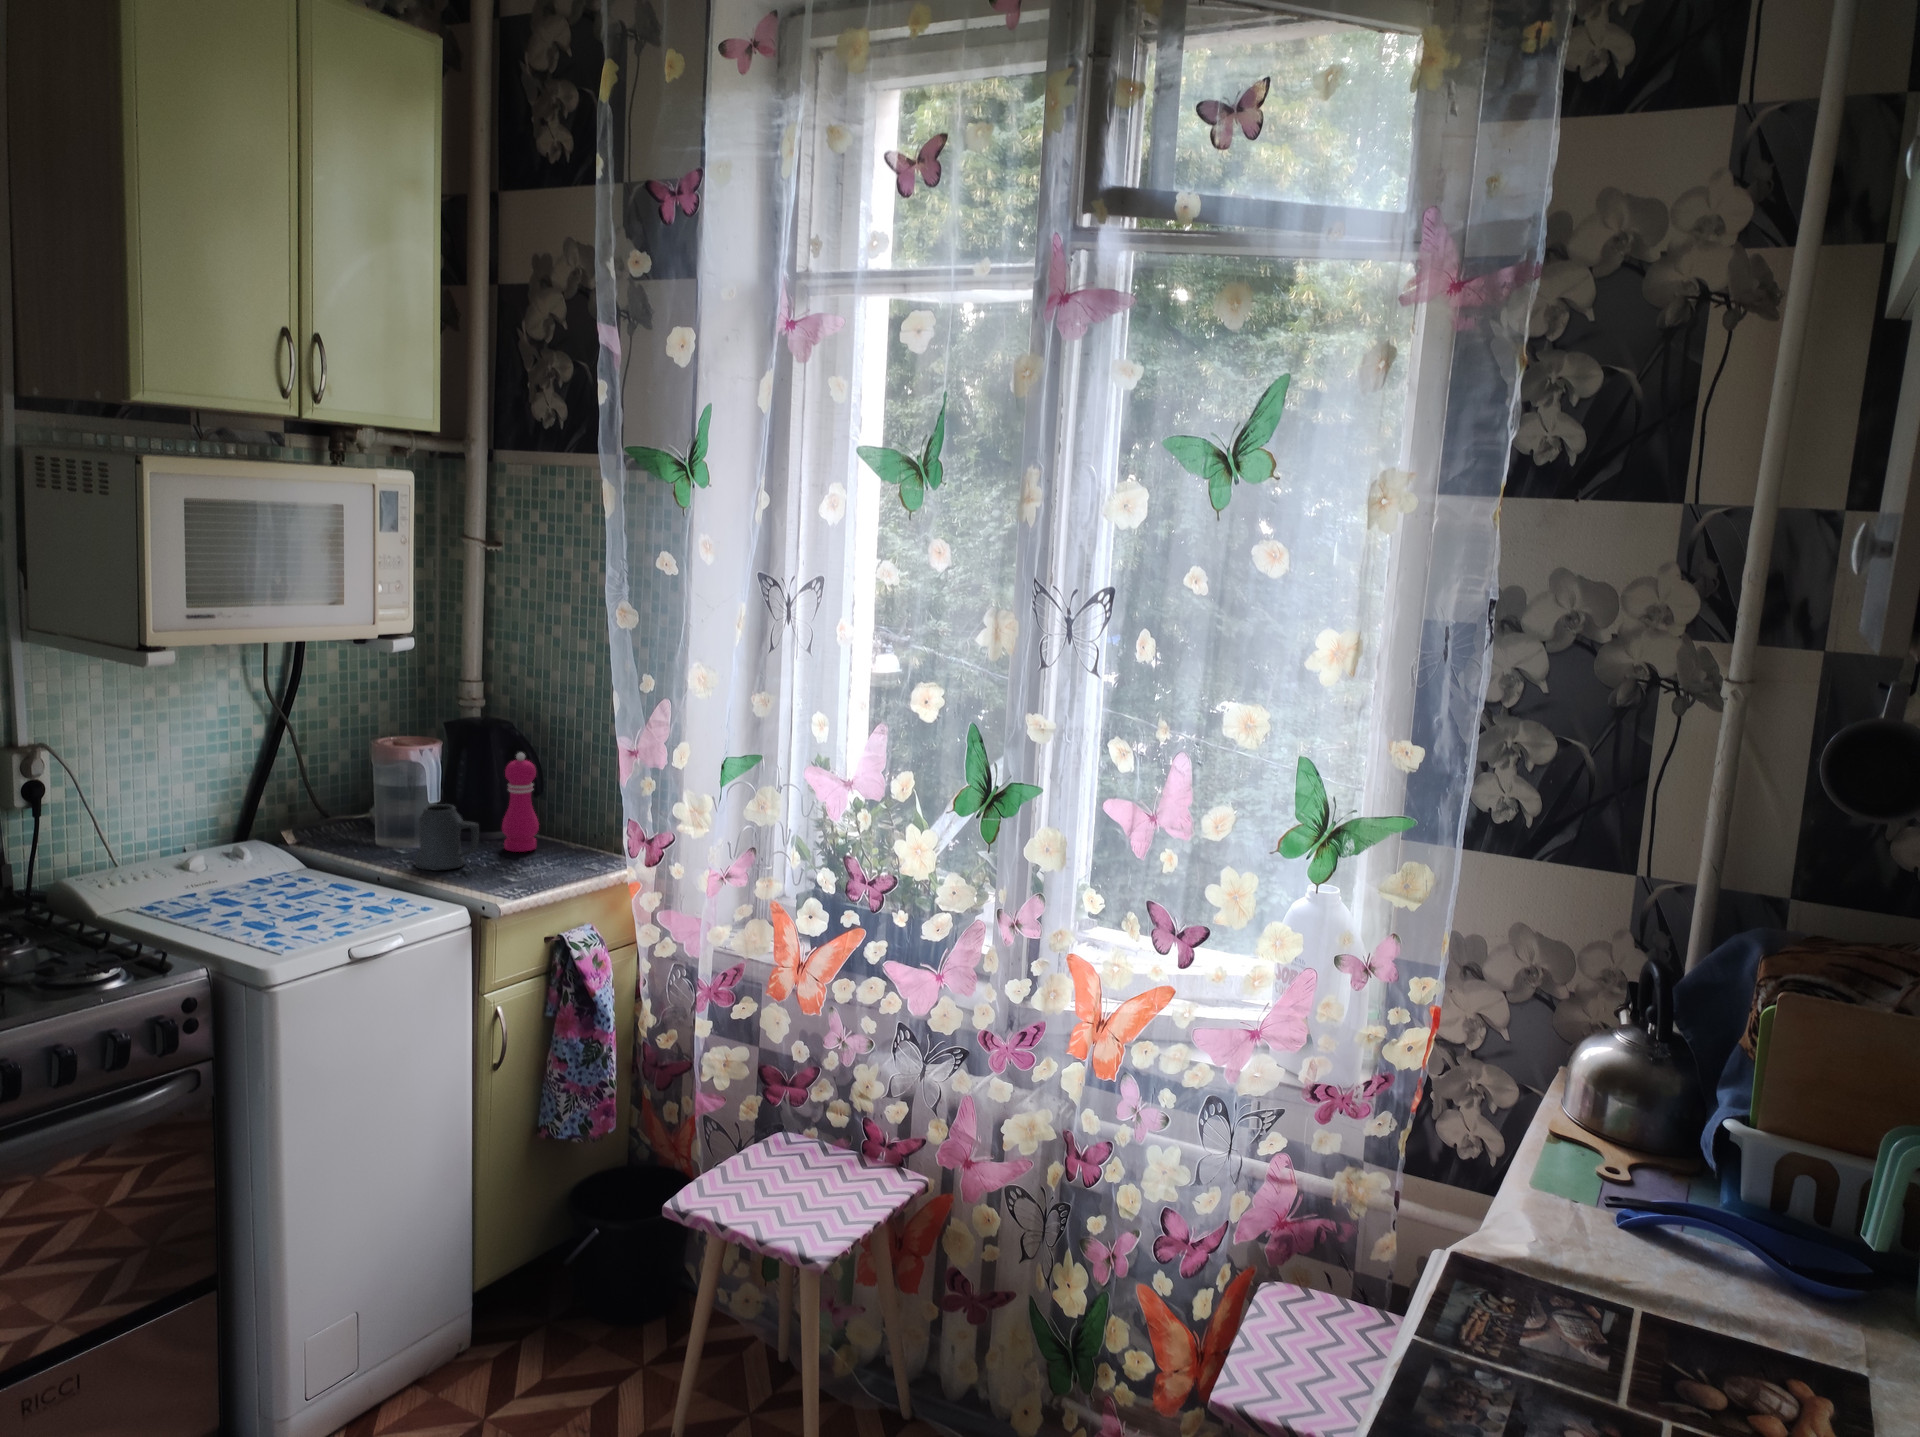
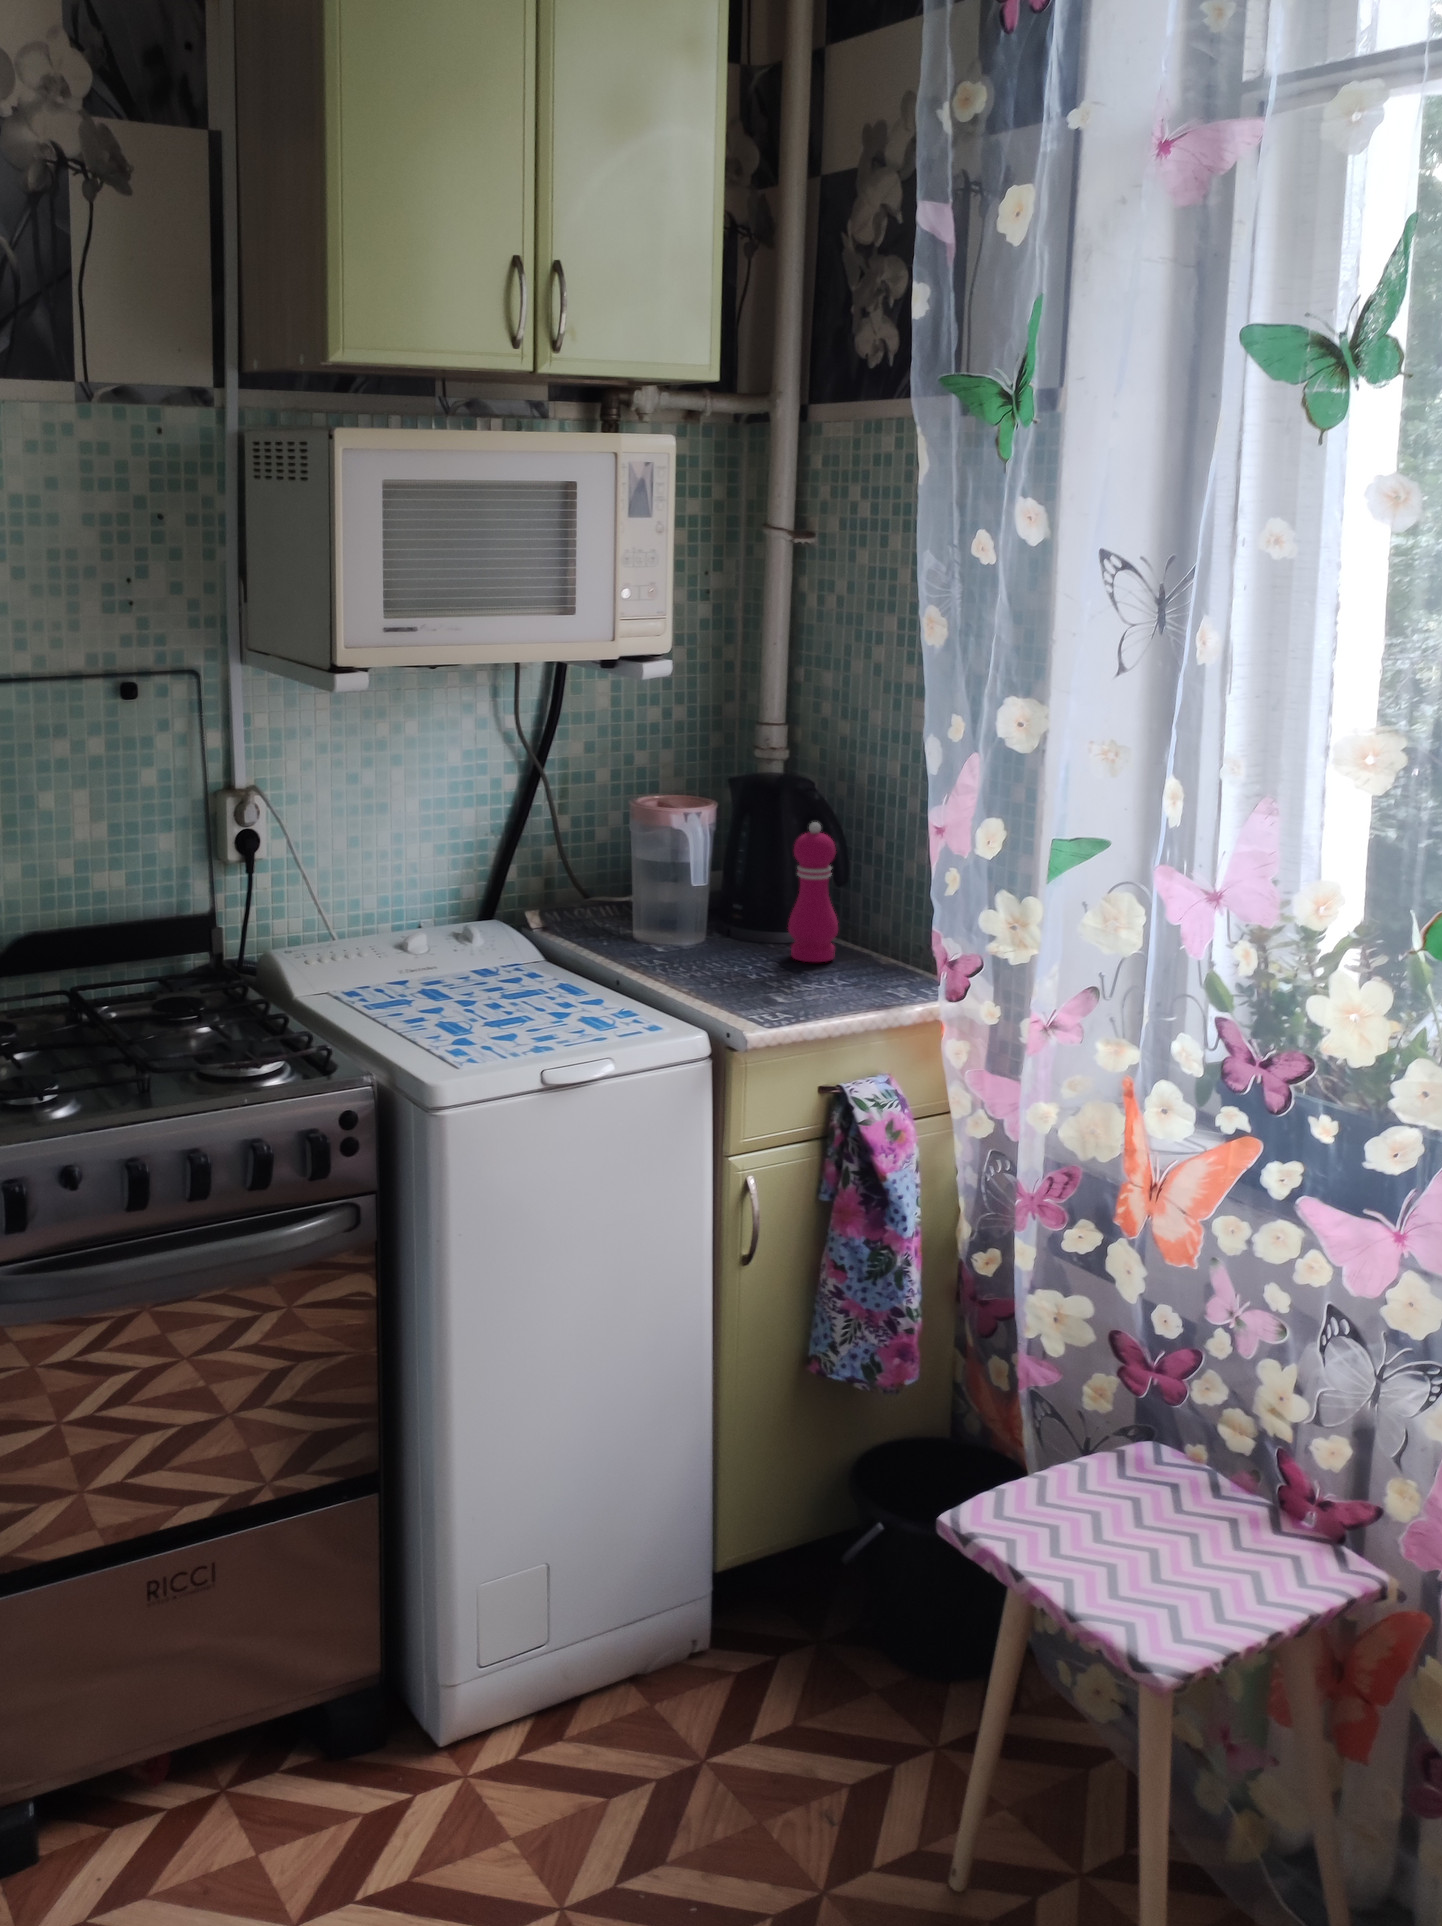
mug: present [415,804,479,871] -> none [666,887,747,978]

